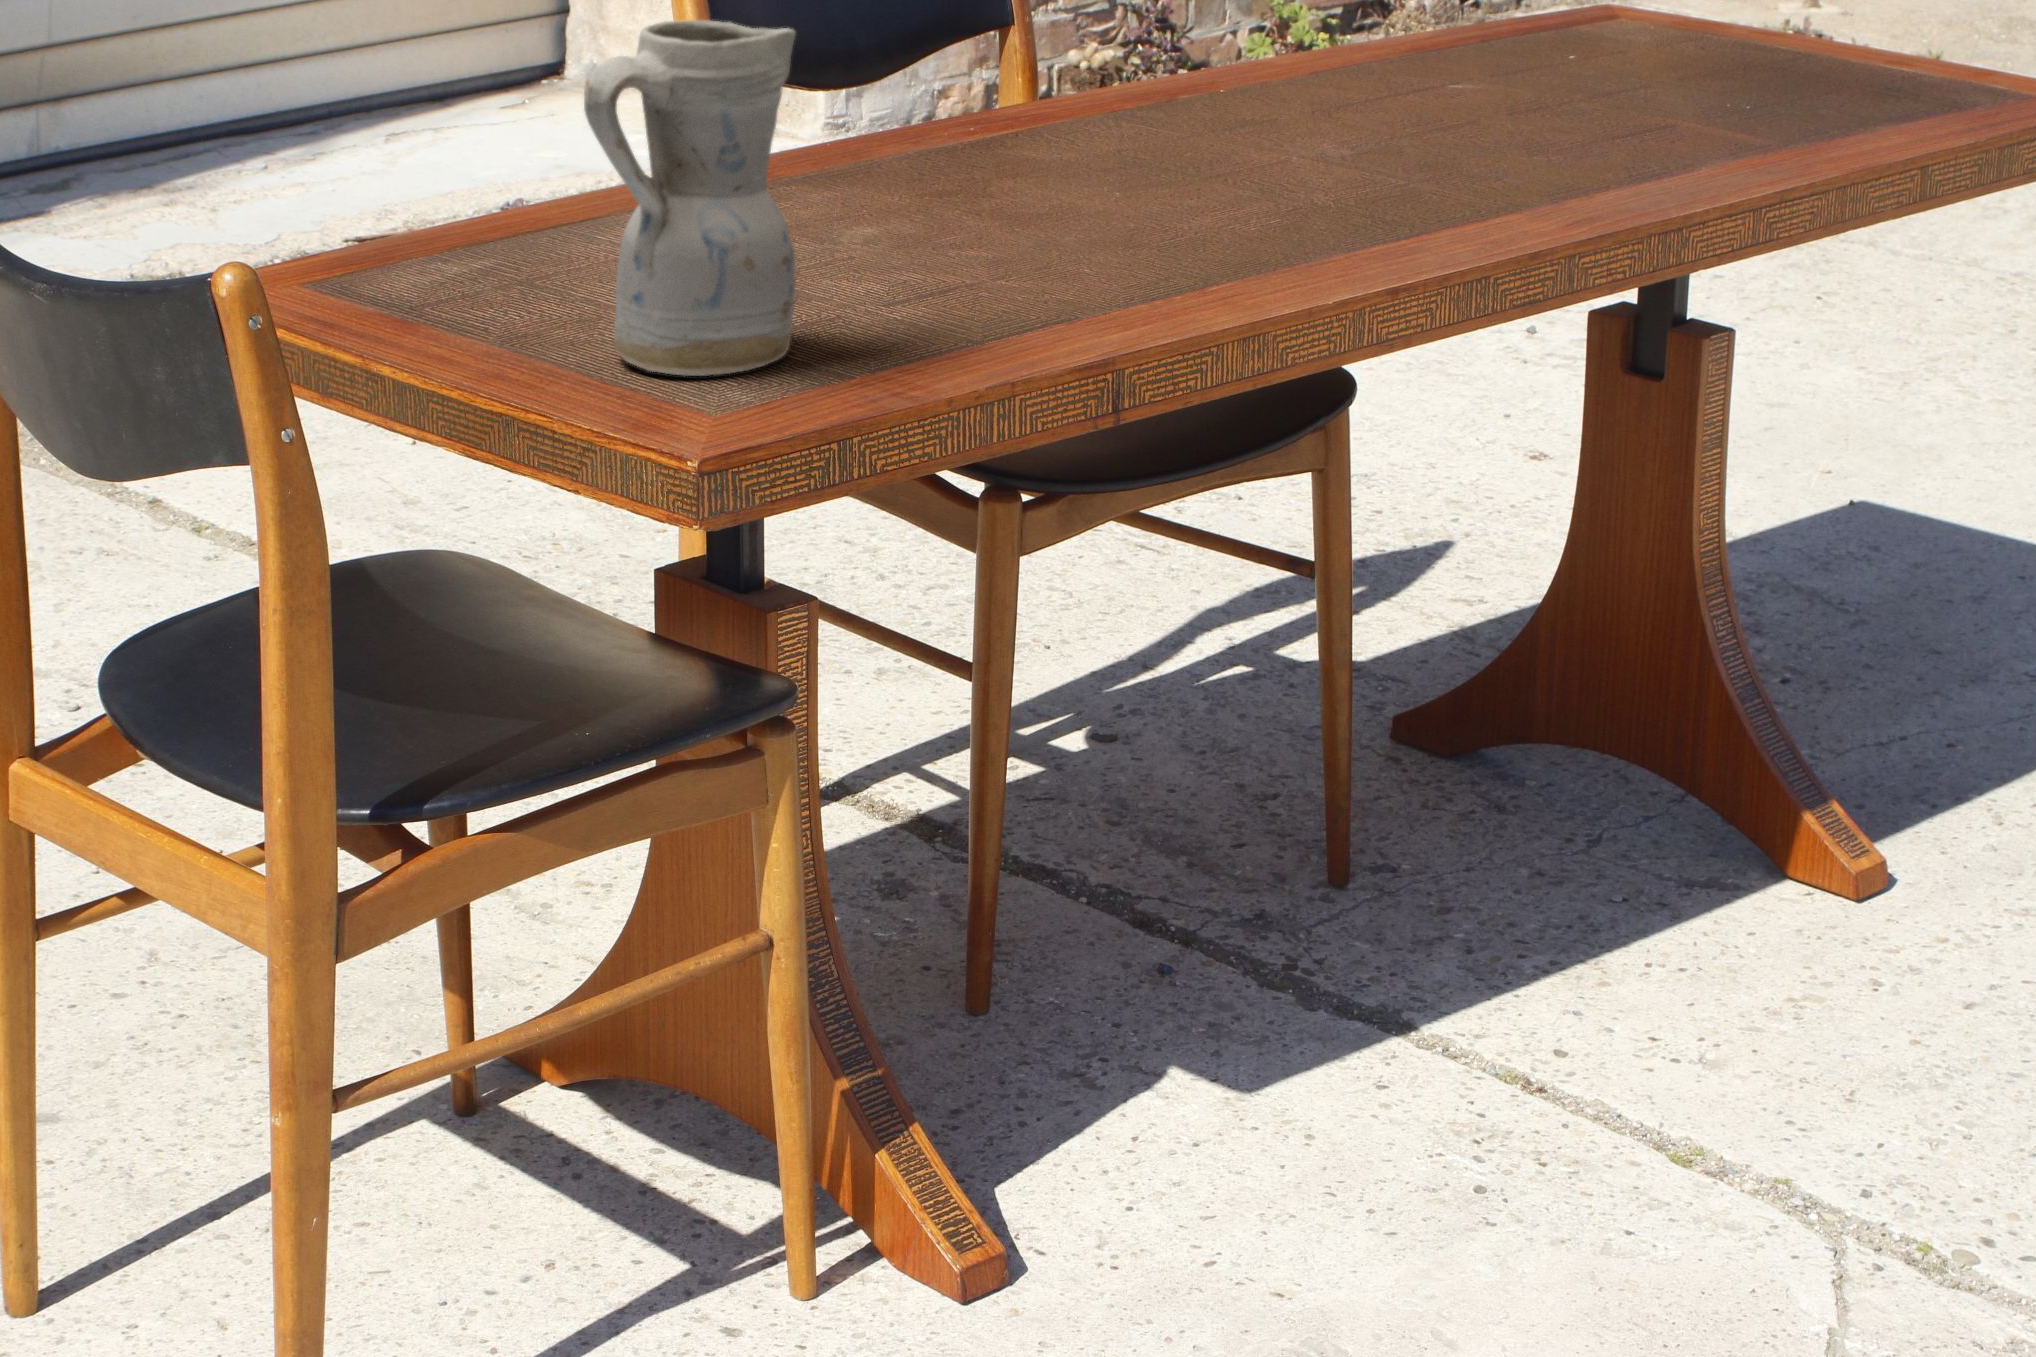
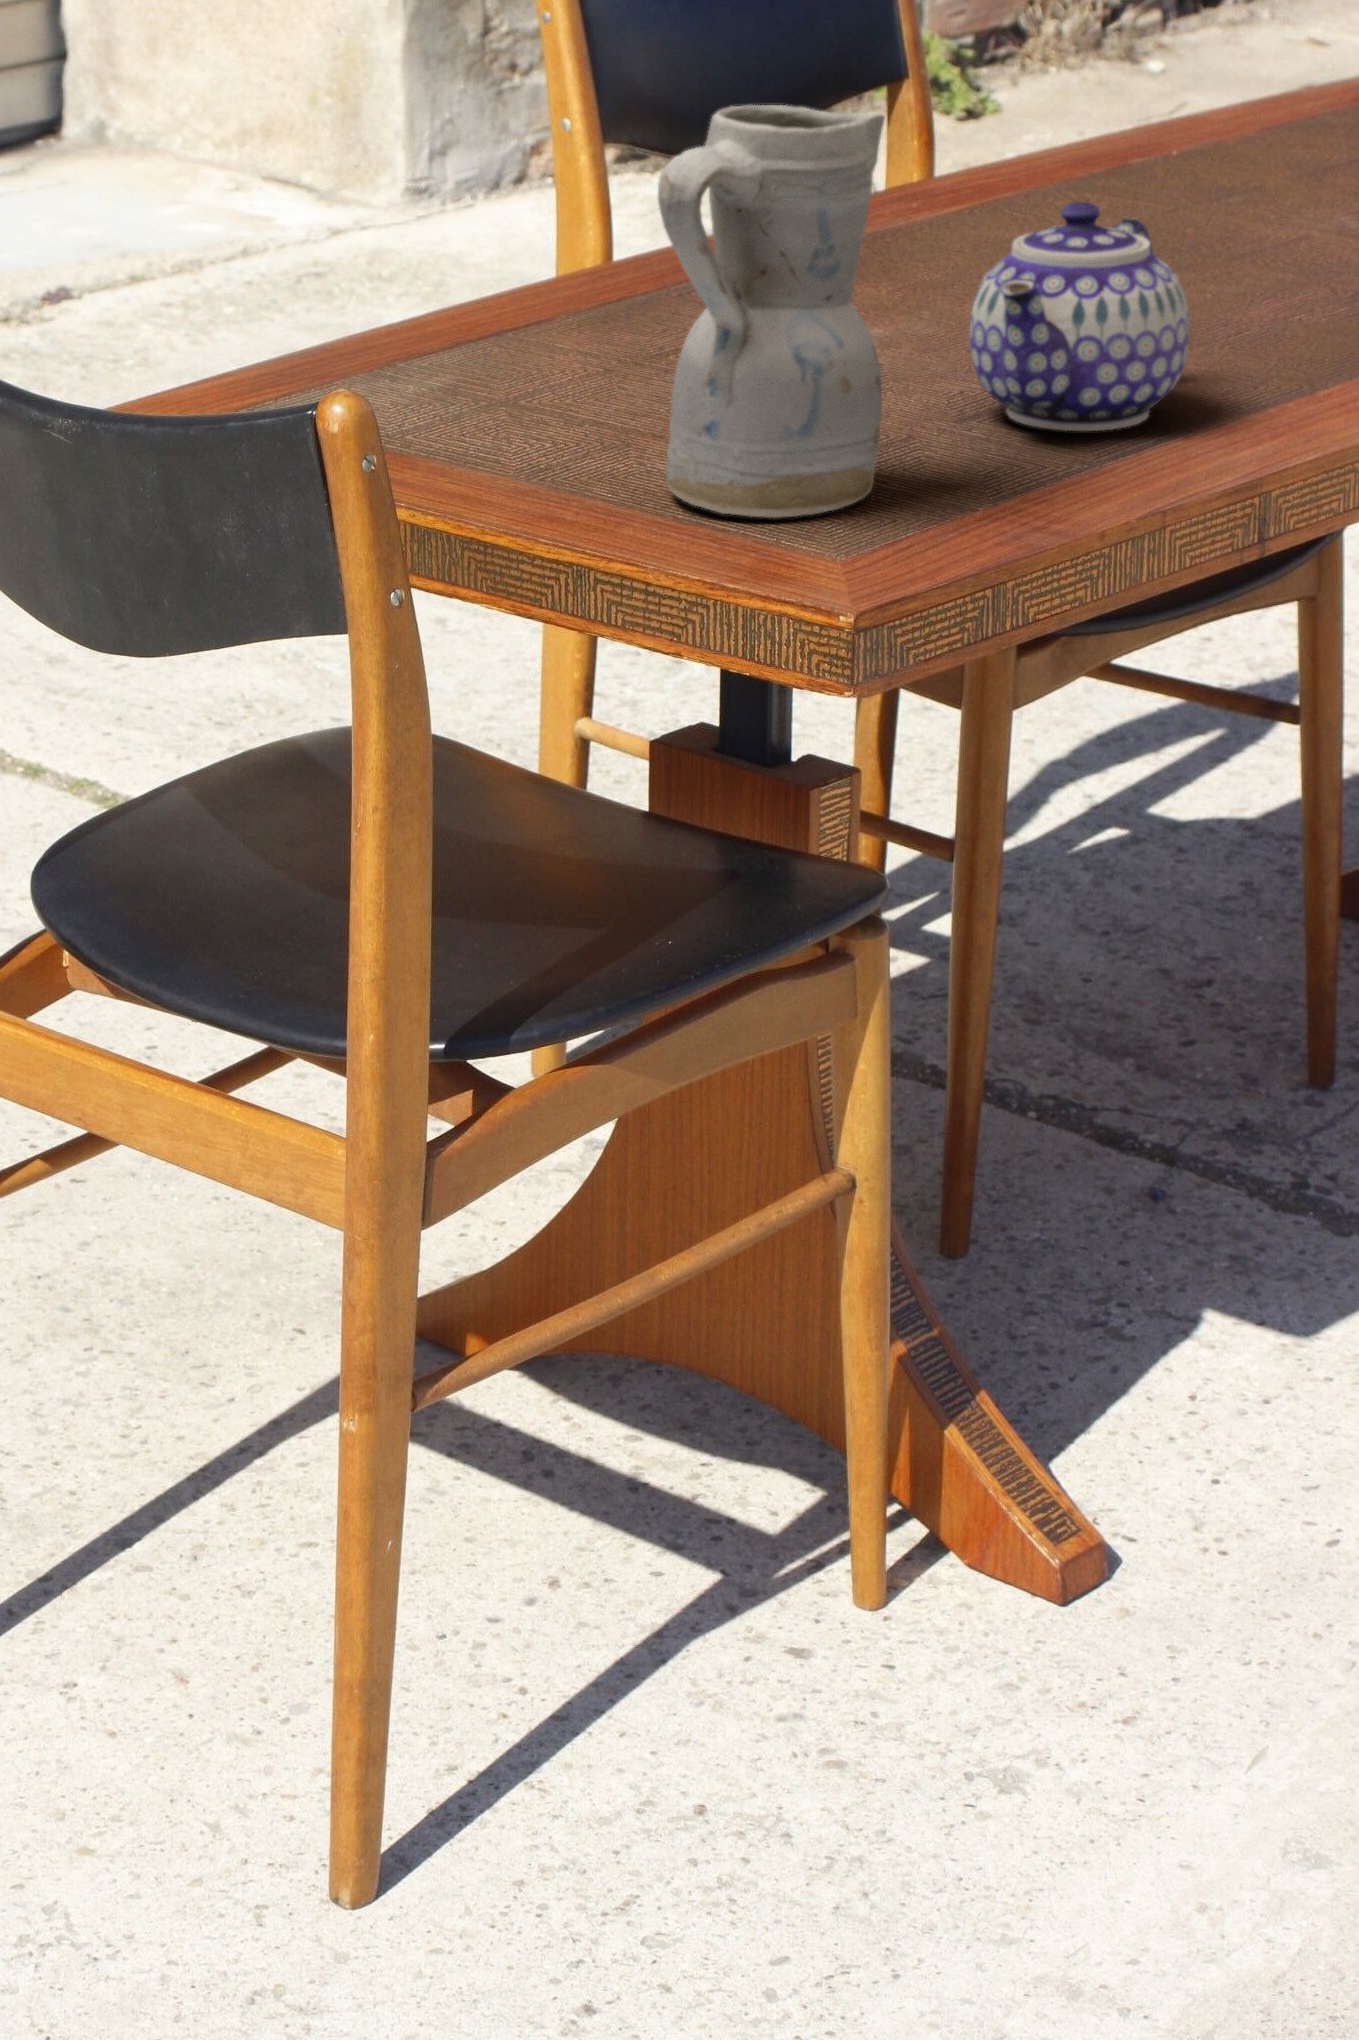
teapot: none [914,109,1101,309] -> present [970,202,1189,431]

